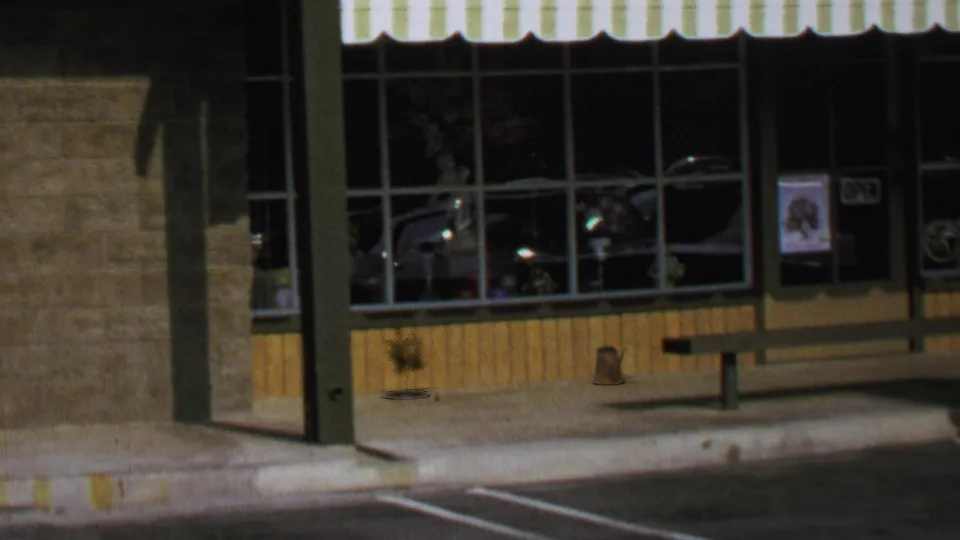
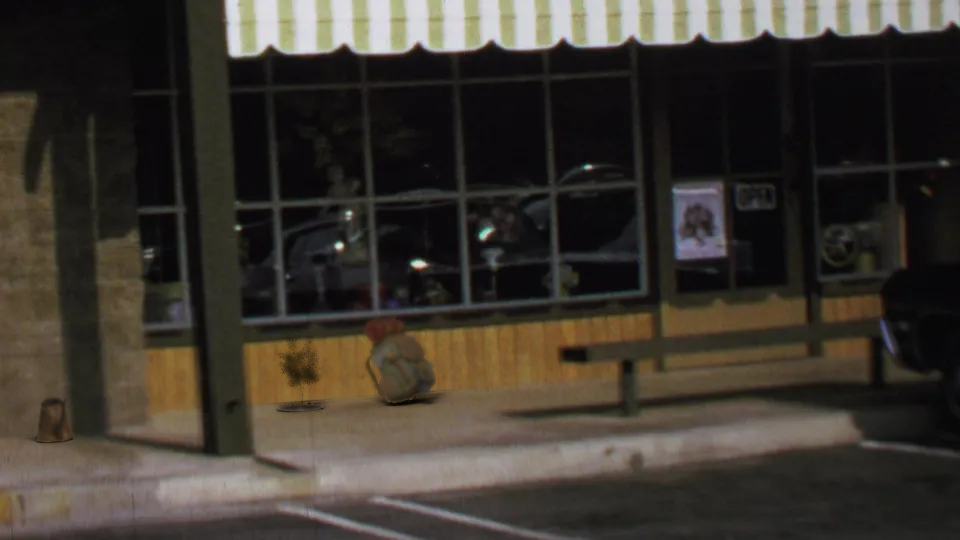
backpack: none [470,306,541,393] -> present [364,317,436,403]
watering can: present [593,345,625,385] -> present [37,398,72,443]

